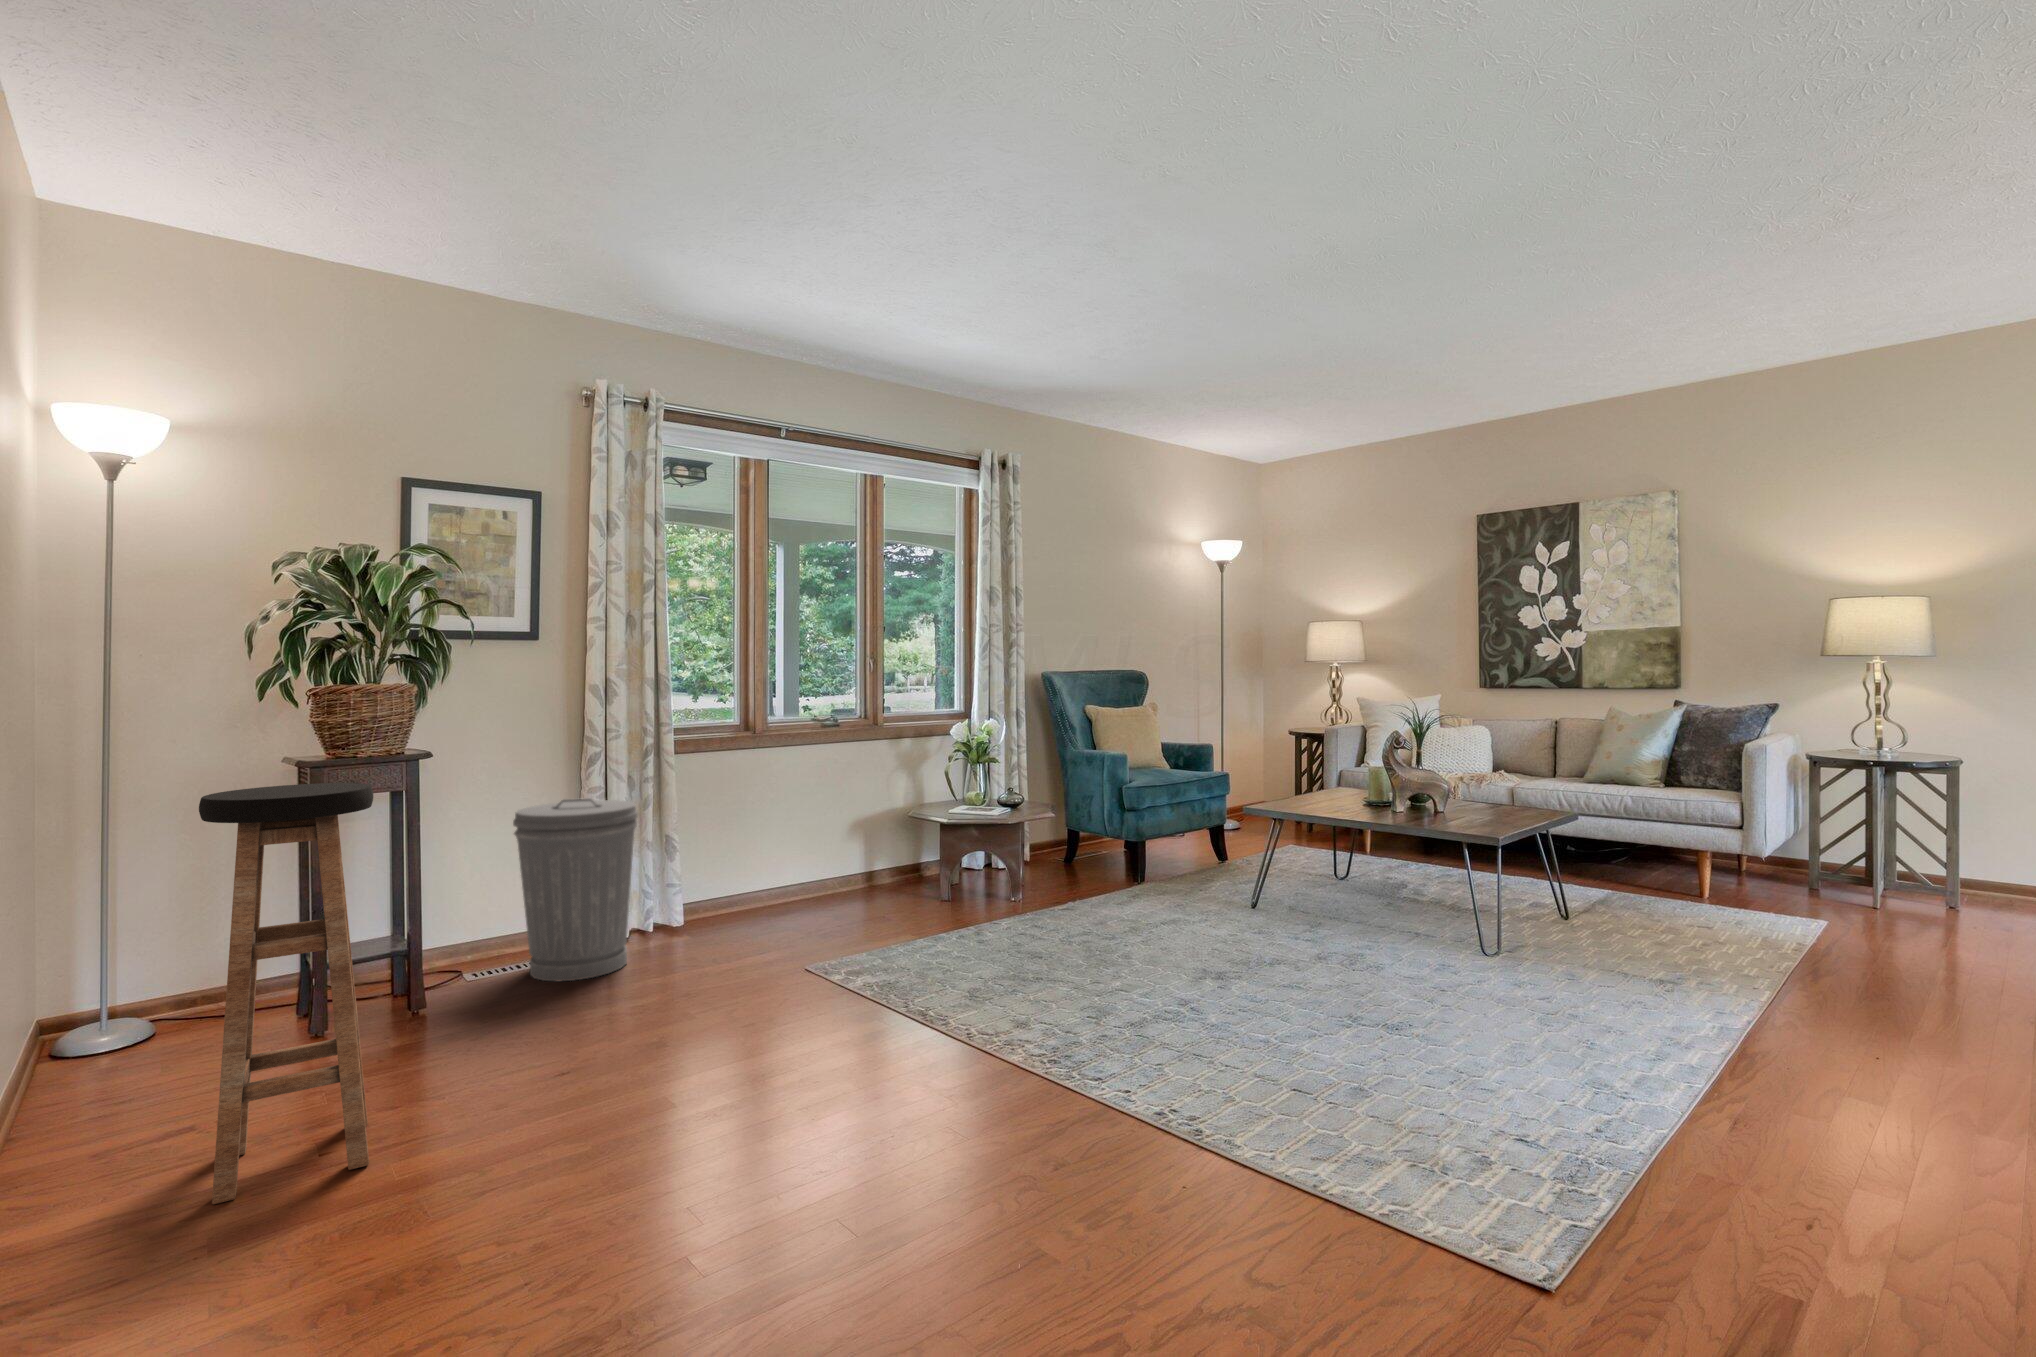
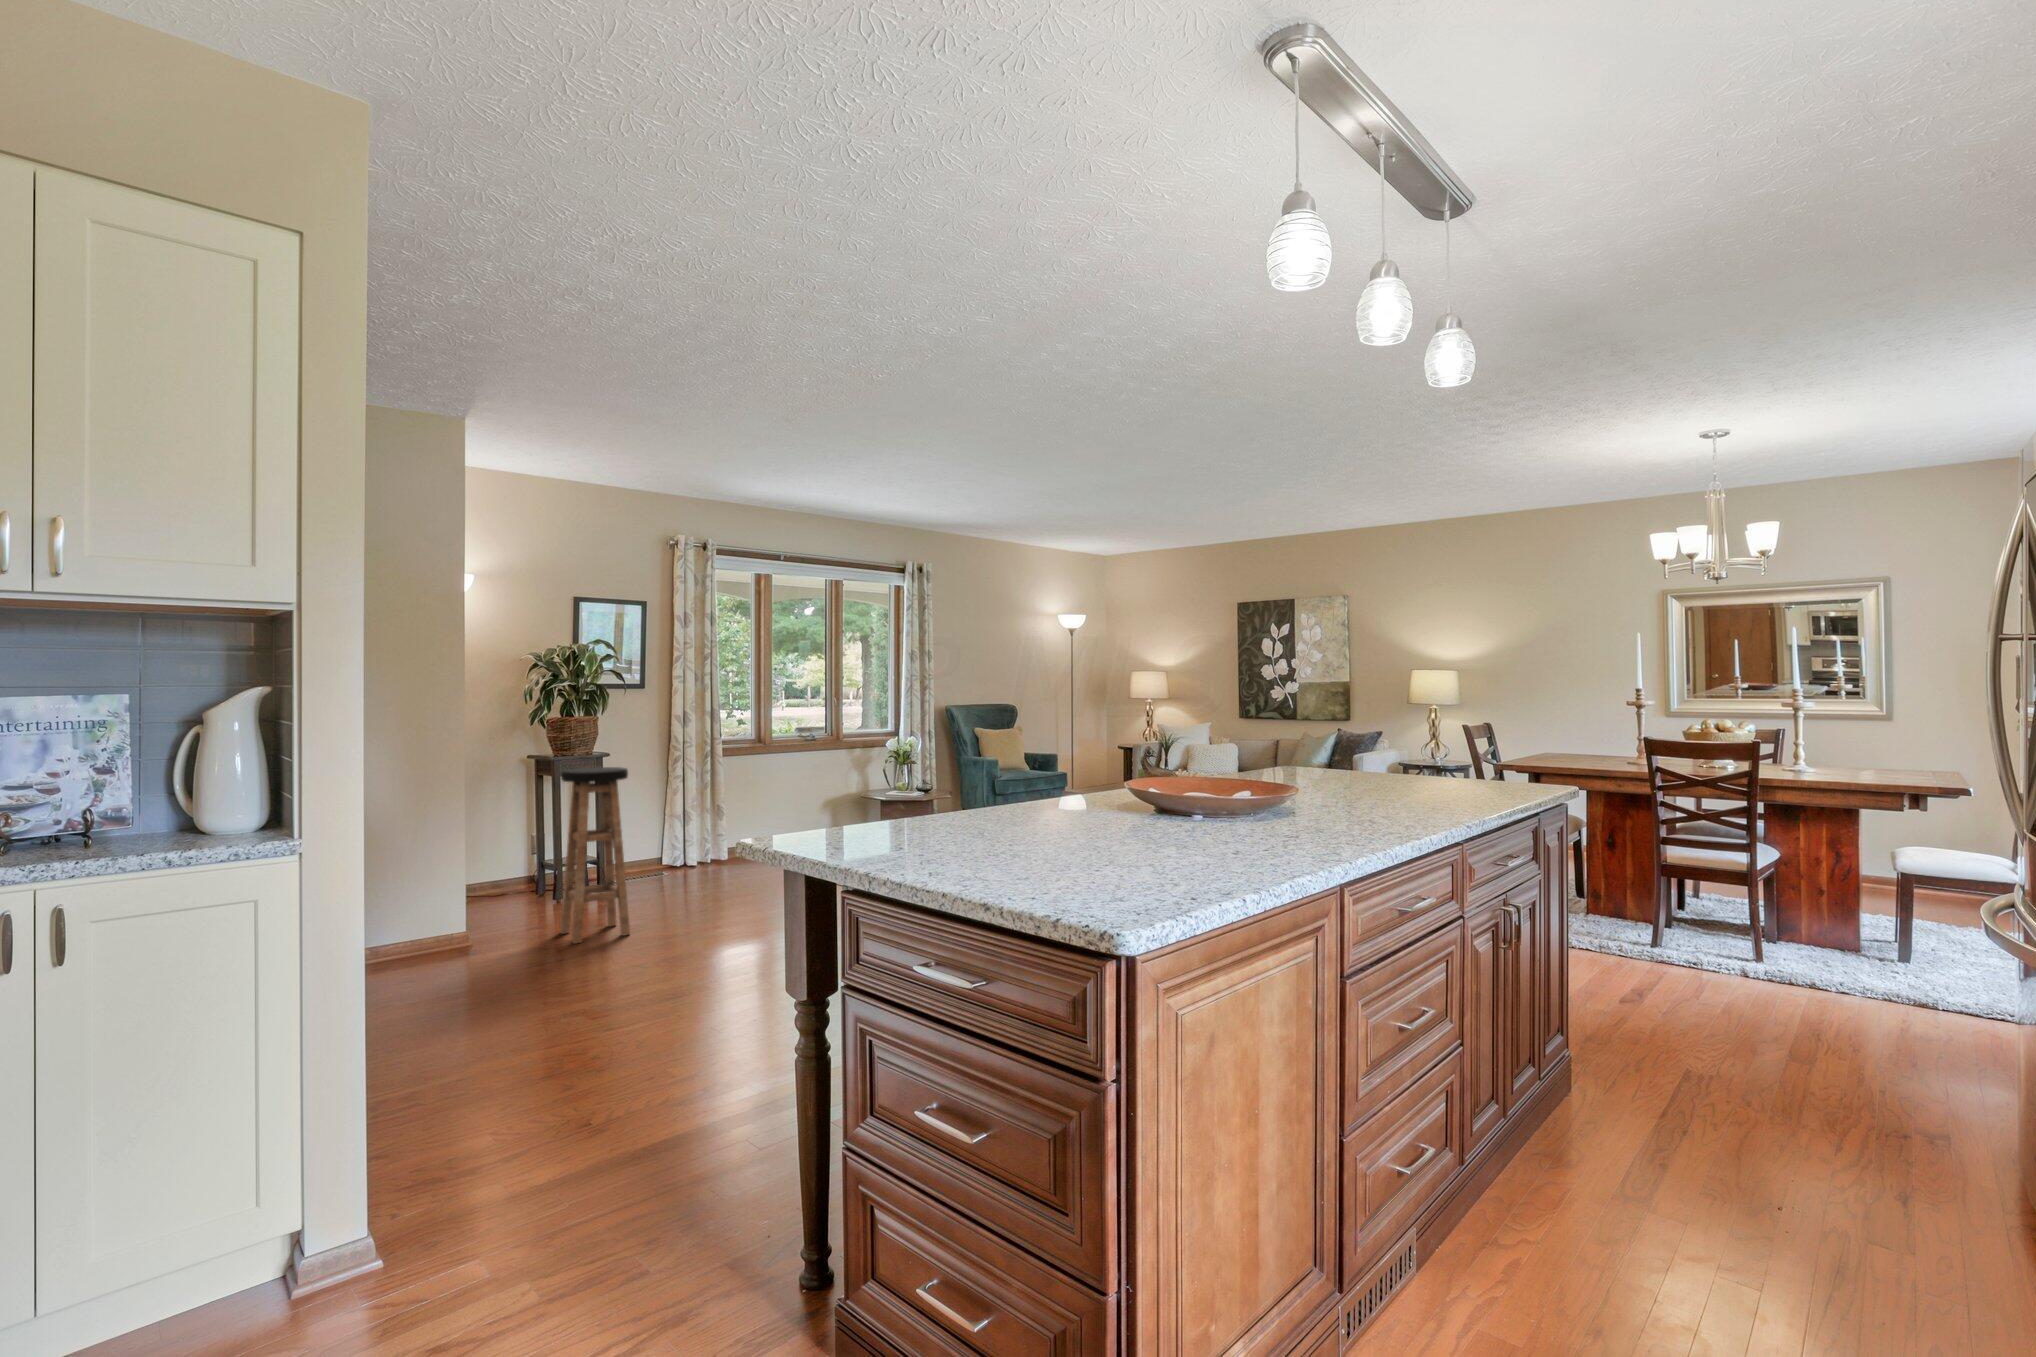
trash can: present [513,798,638,981] -> none [639,781,708,883]

